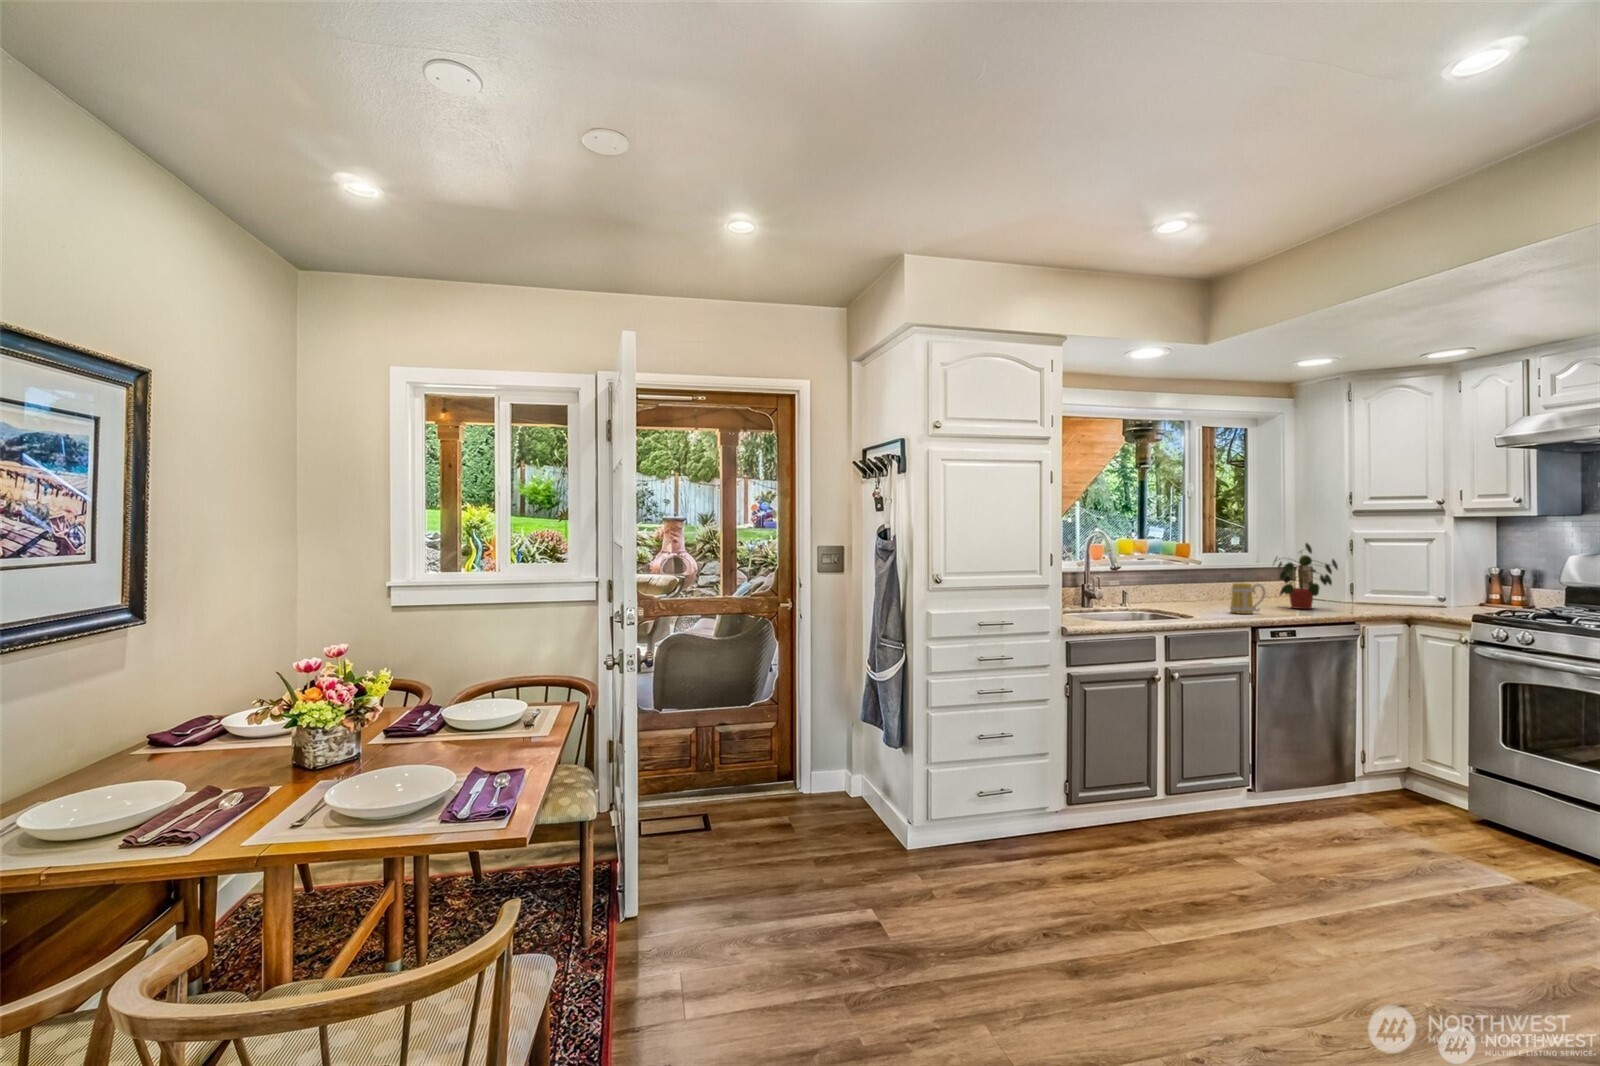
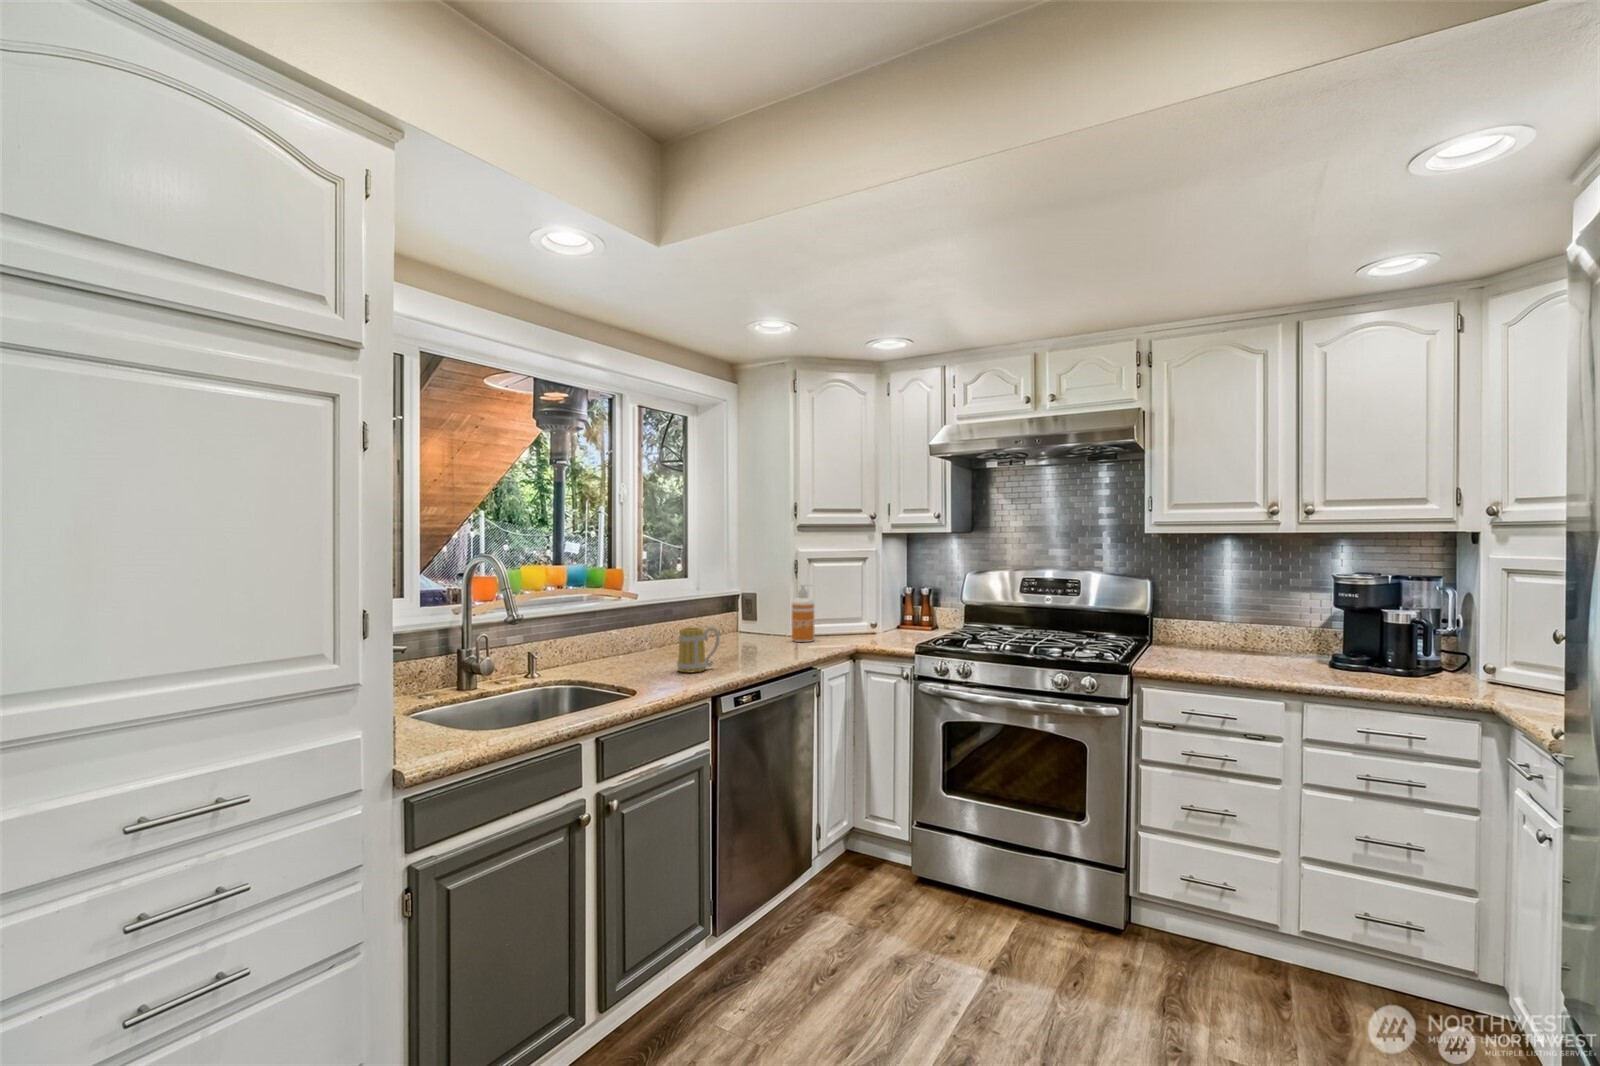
potted plant: present [1274,543,1338,609] -> none [720,567,790,653]
soap dispenser: none [1347,560,1371,607] -> present [792,584,814,642]

